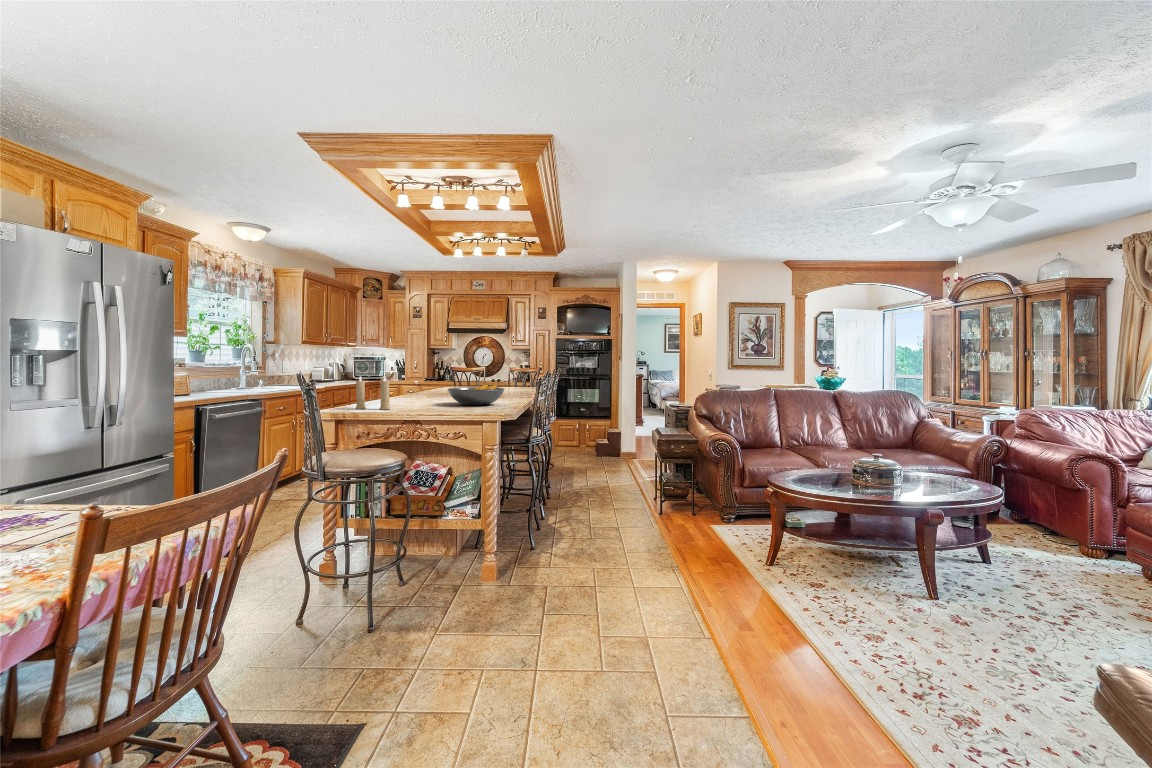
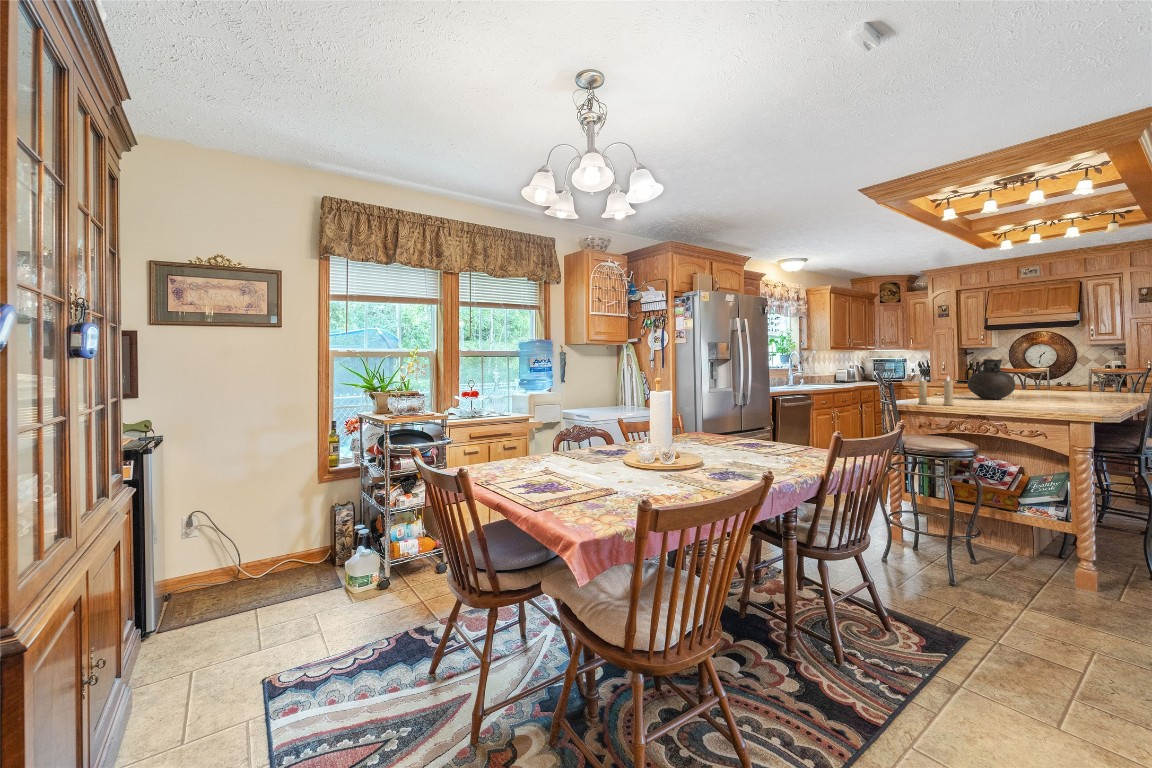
vase: none [413,359,451,399] -> present [968,359,1015,399]
fruit bowl: present [448,385,505,405] -> none [1016,384,1099,405]

